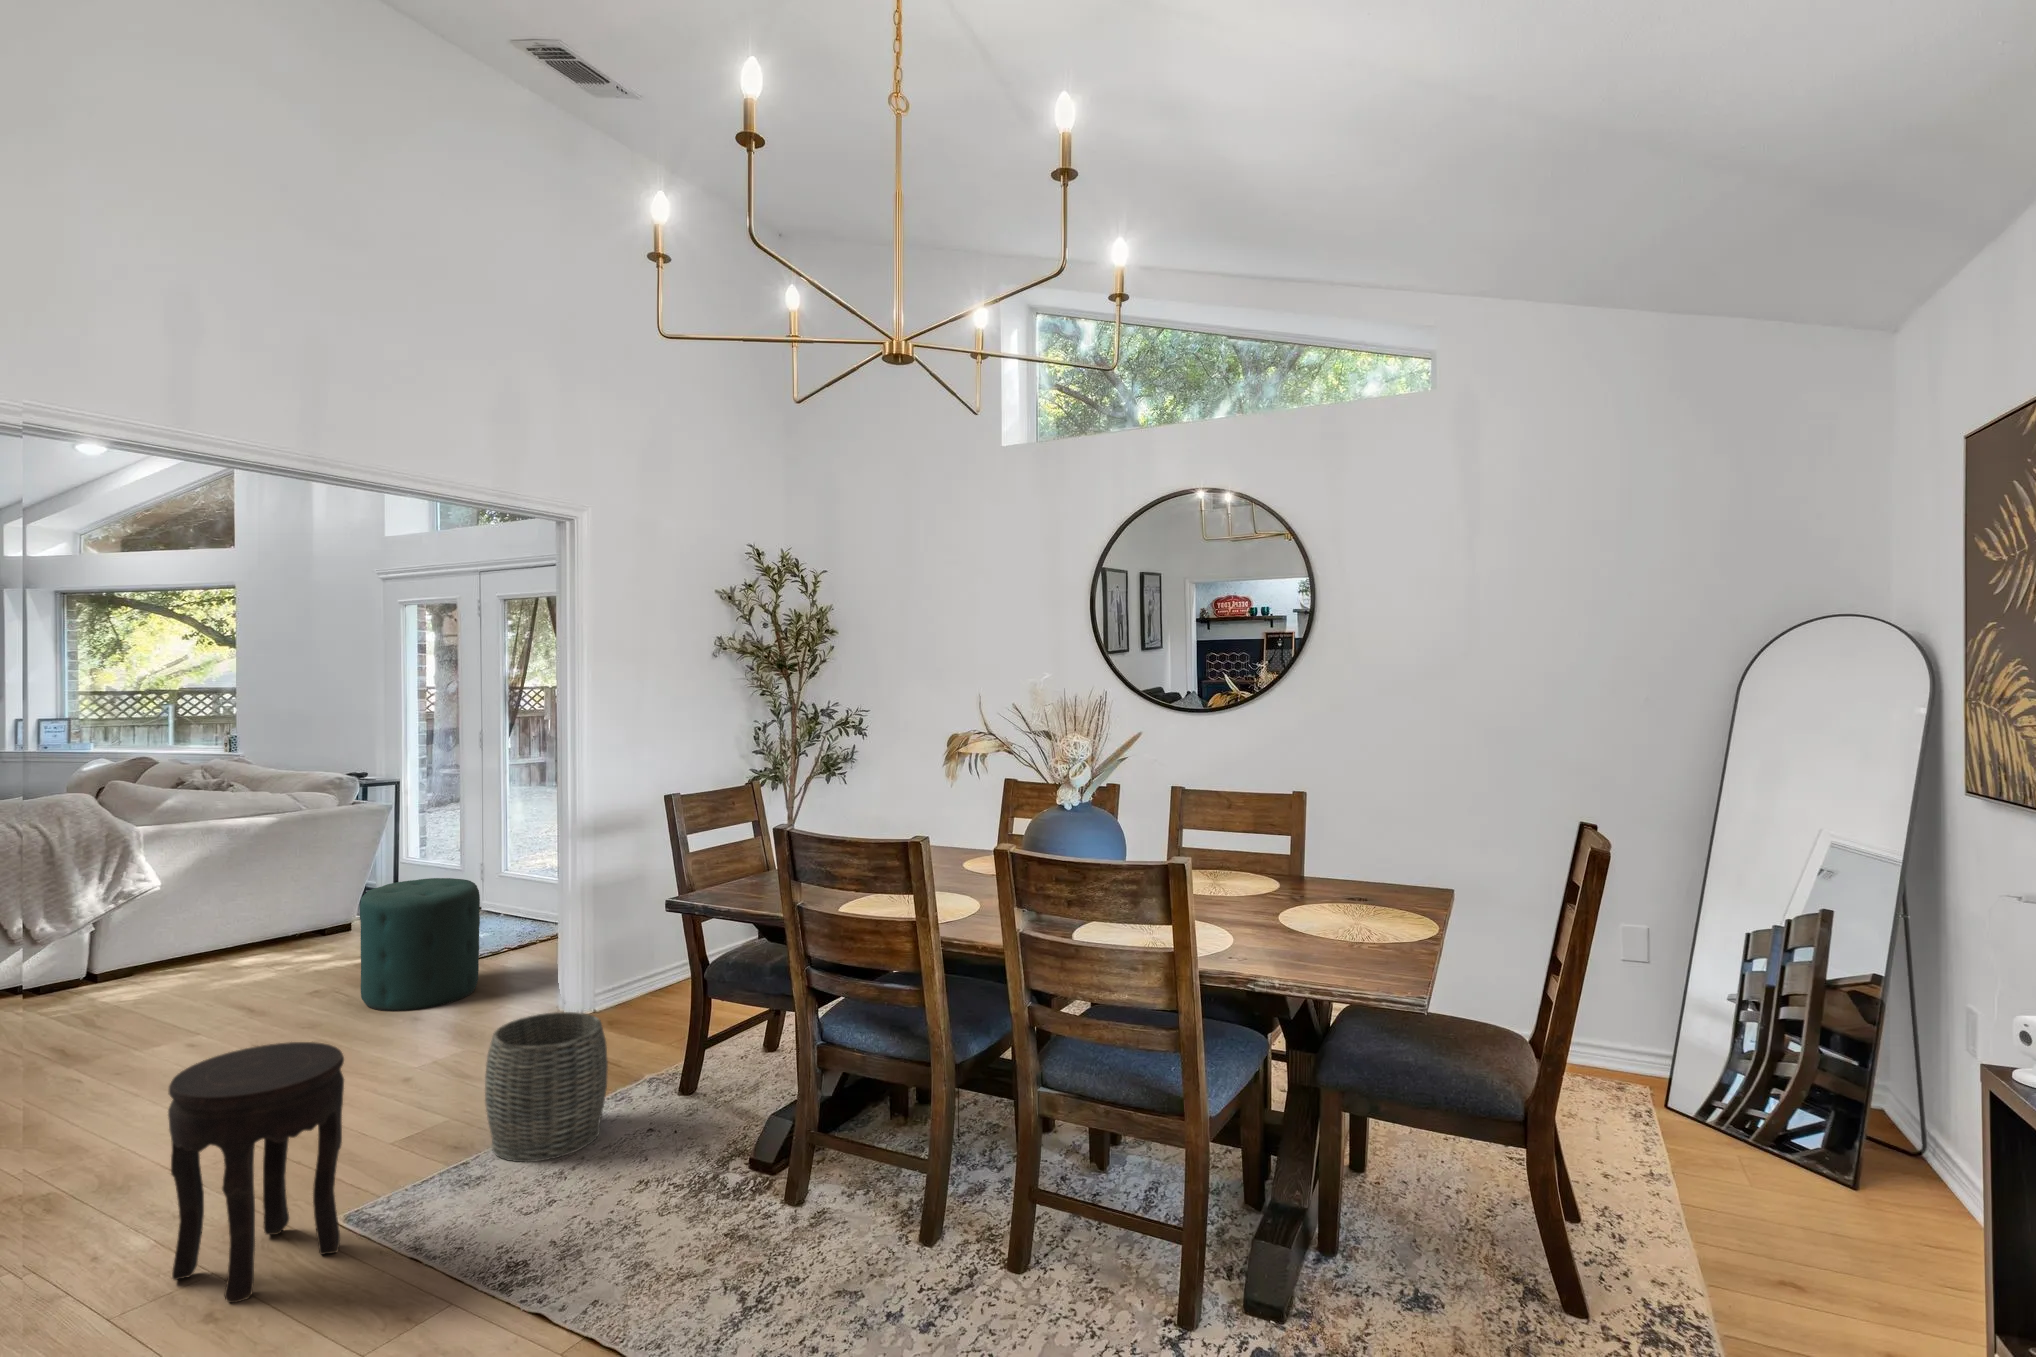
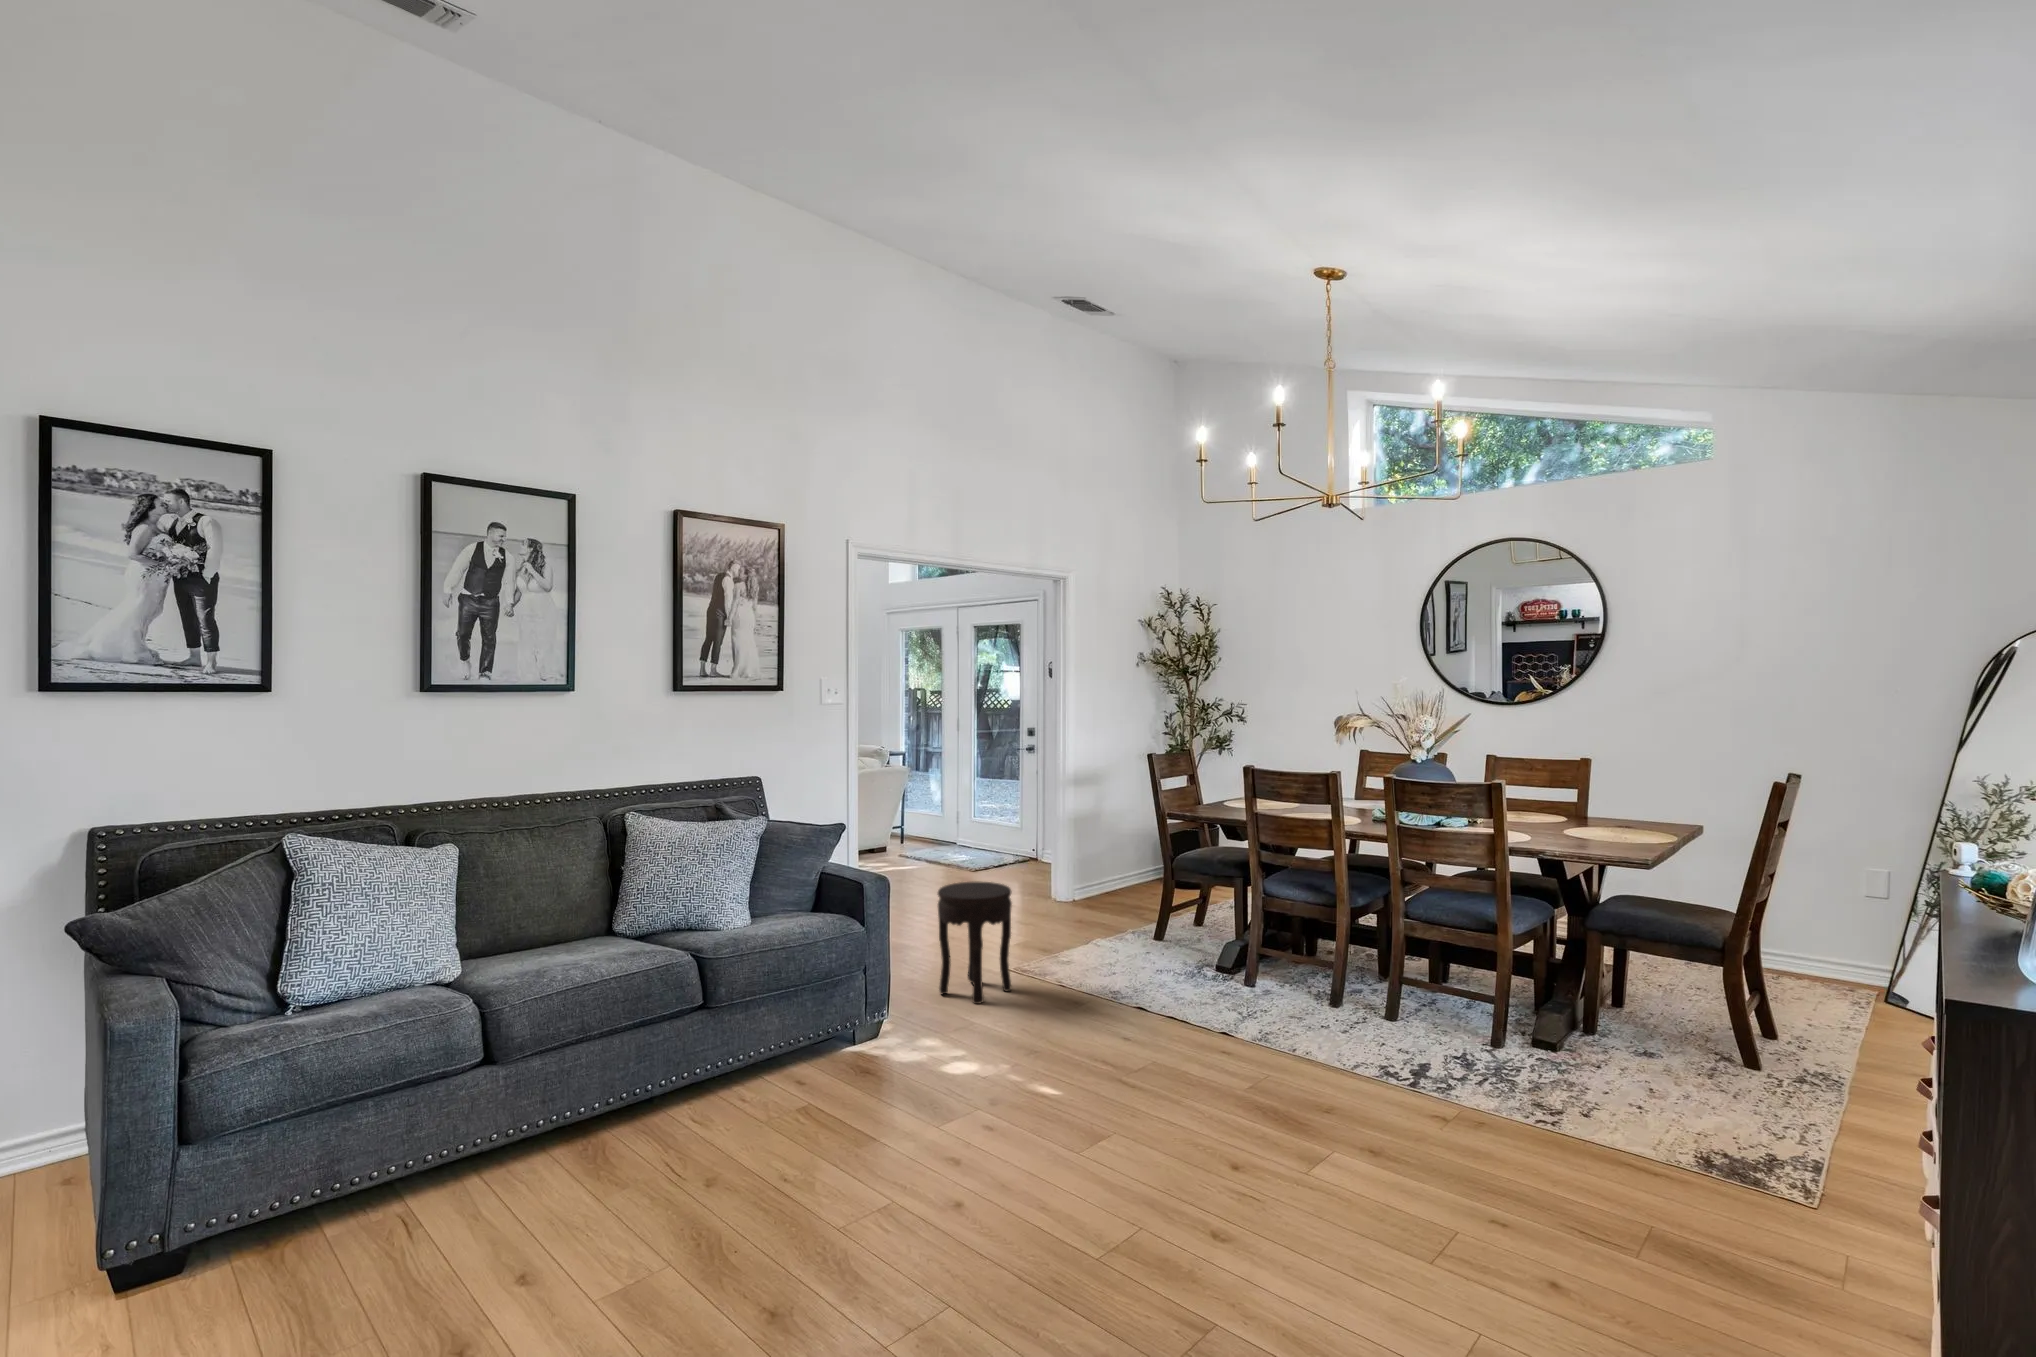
ottoman: present [360,878,480,1011] -> none [927,816,994,897]
woven basket: present [485,1012,608,1162] -> none [1056,885,1123,966]

